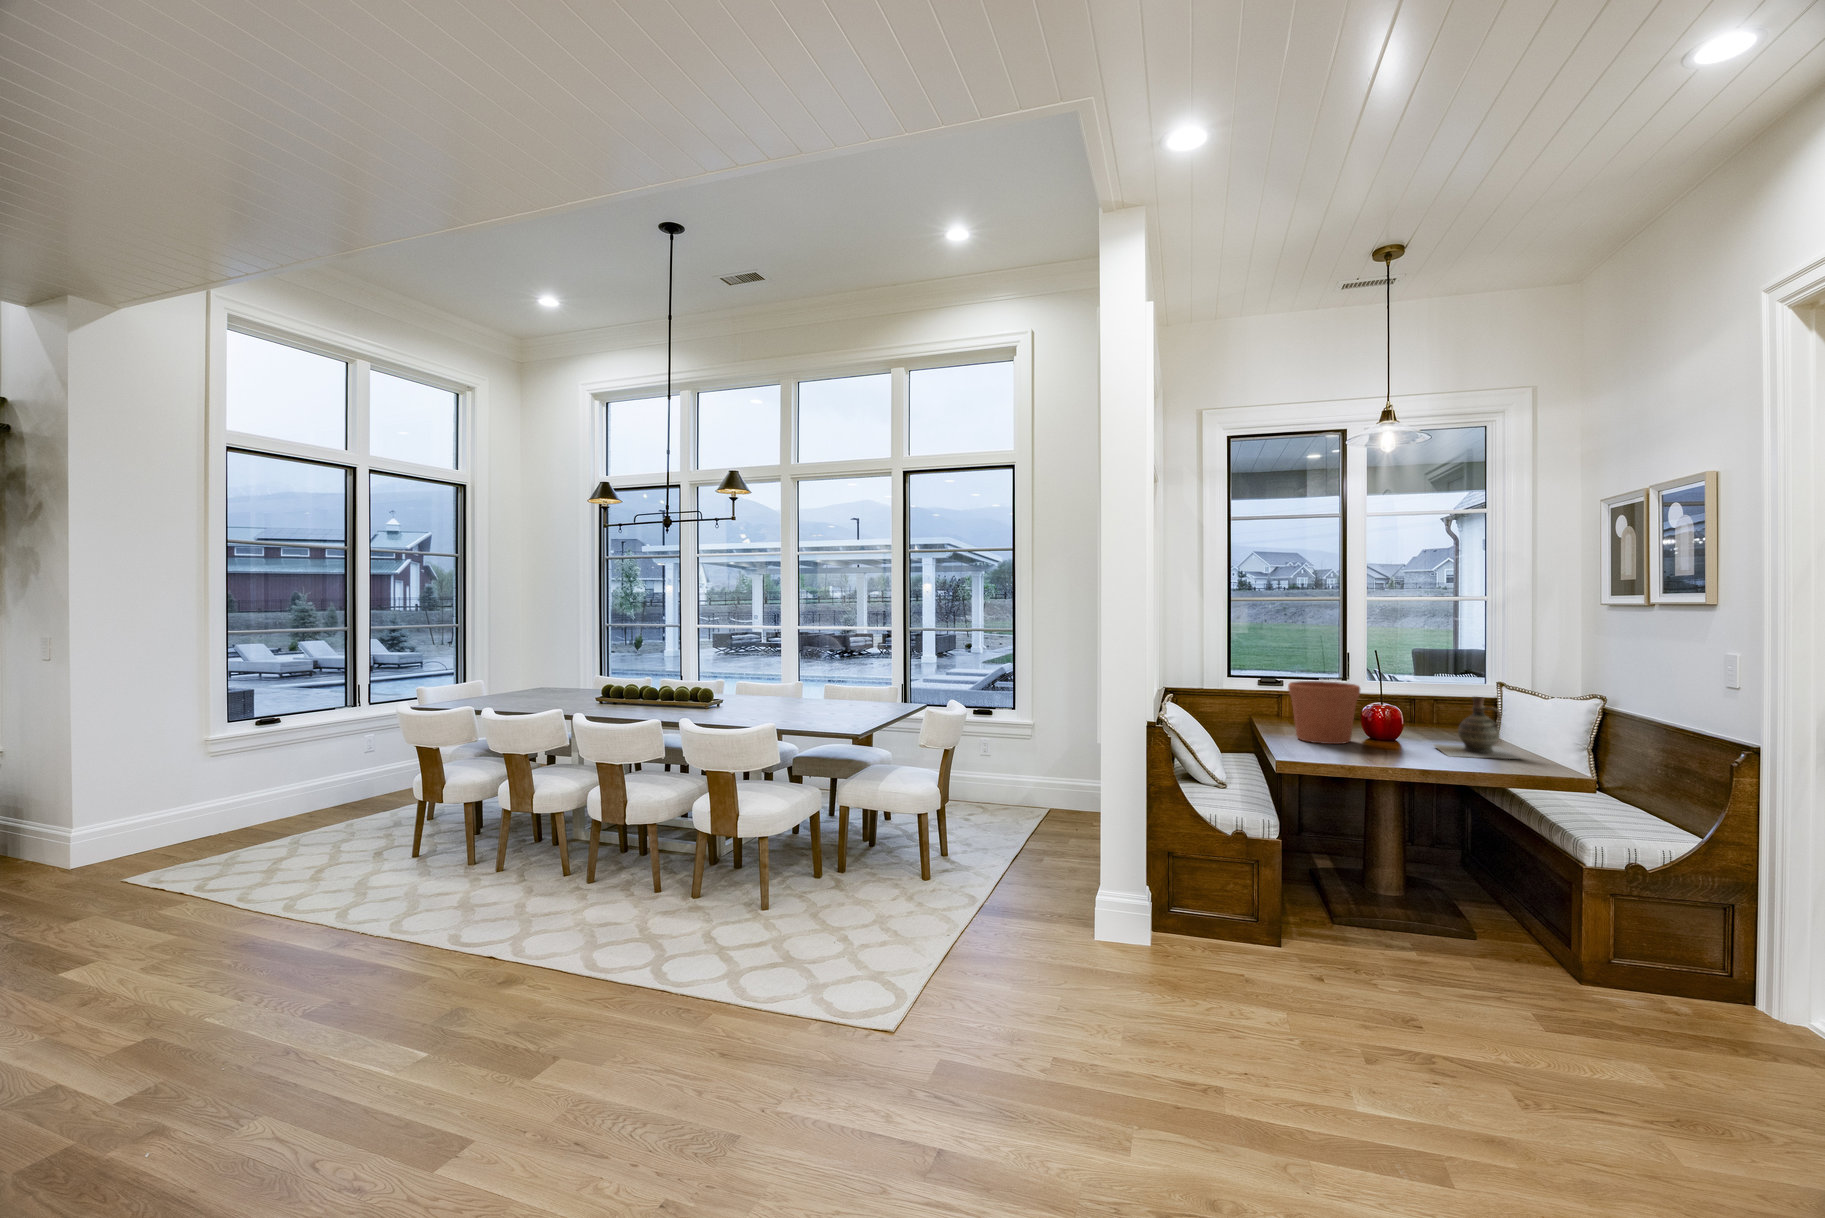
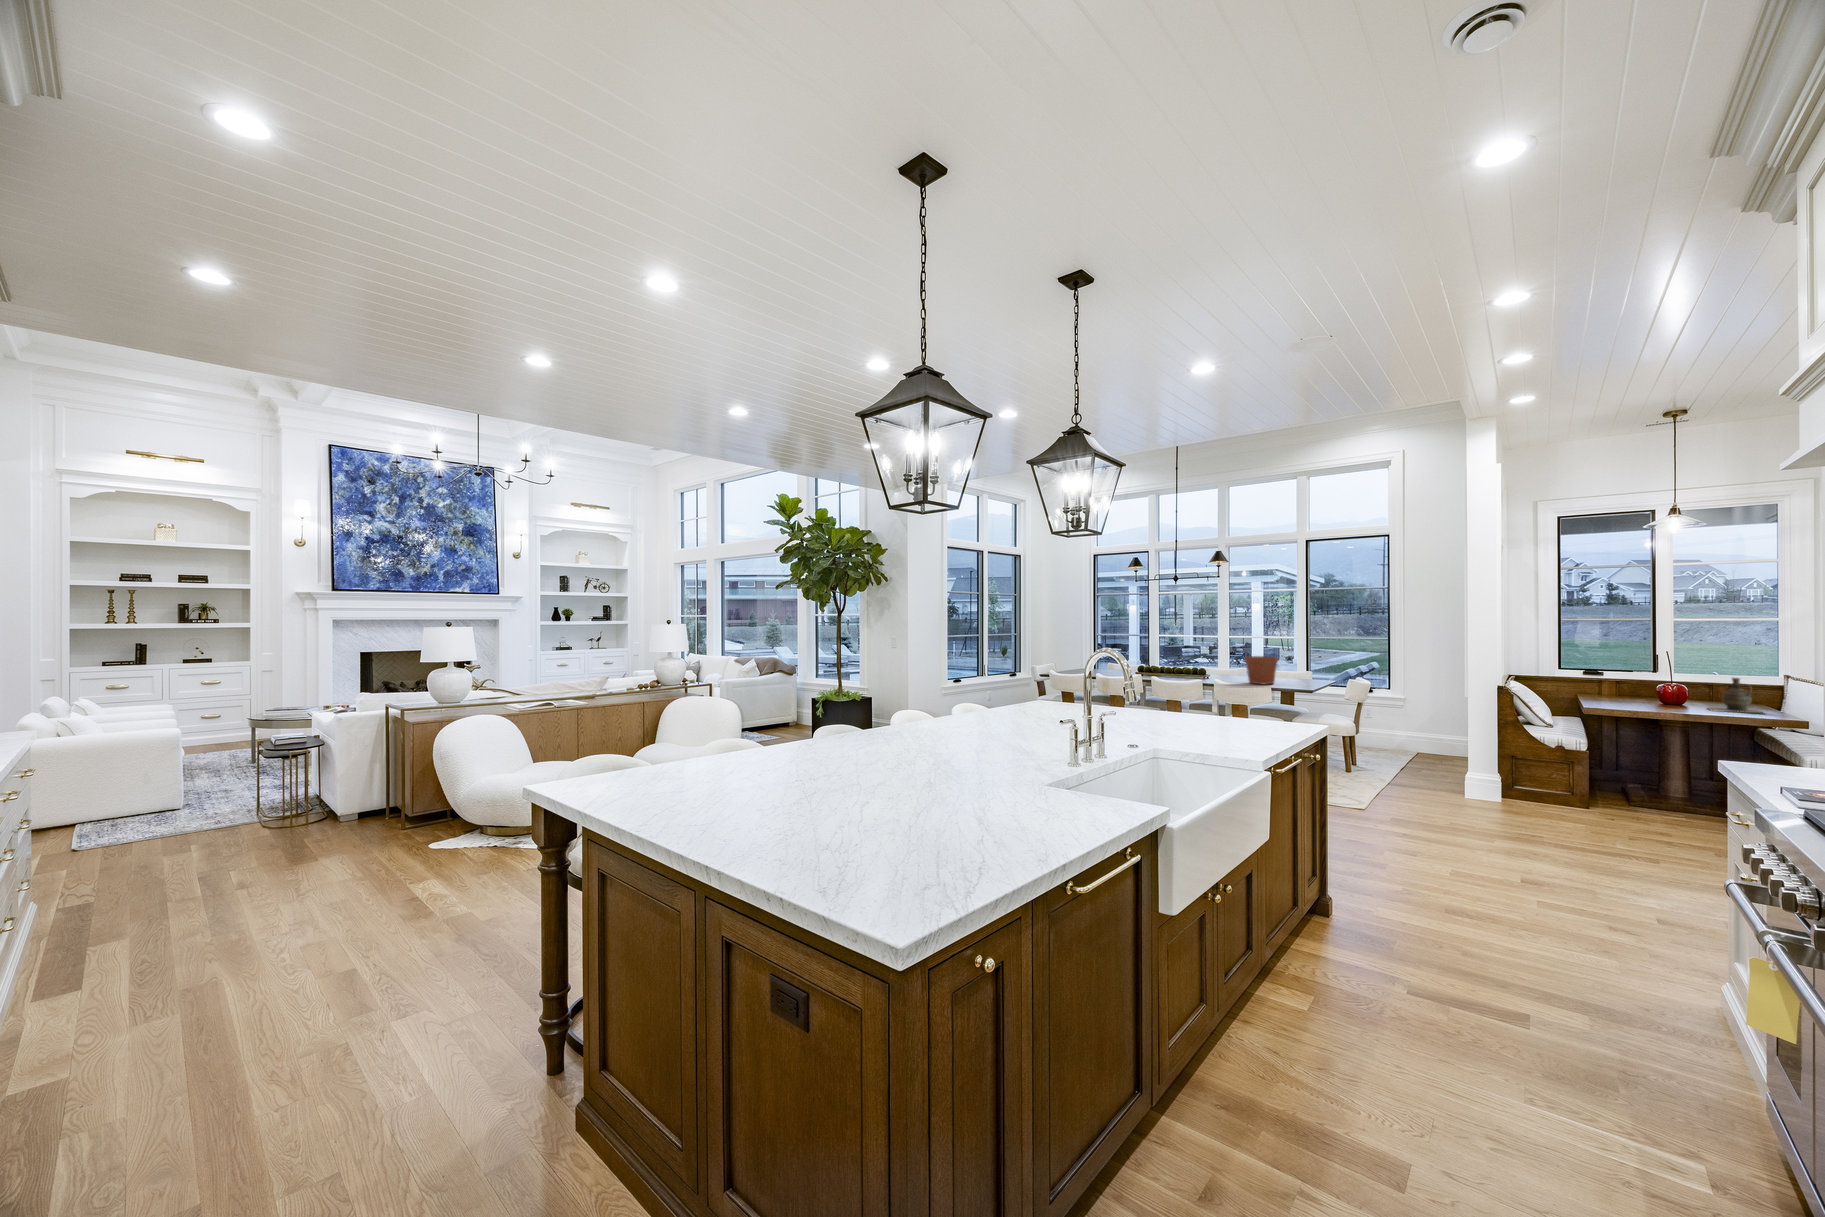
flower pot: present [1288,681,1360,744] -> present [1245,656,1278,685]

